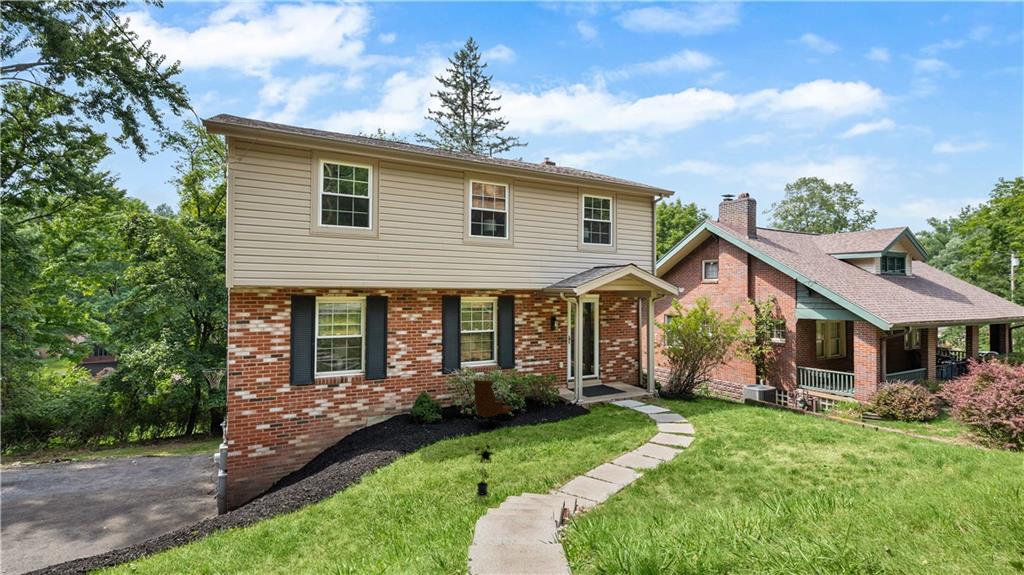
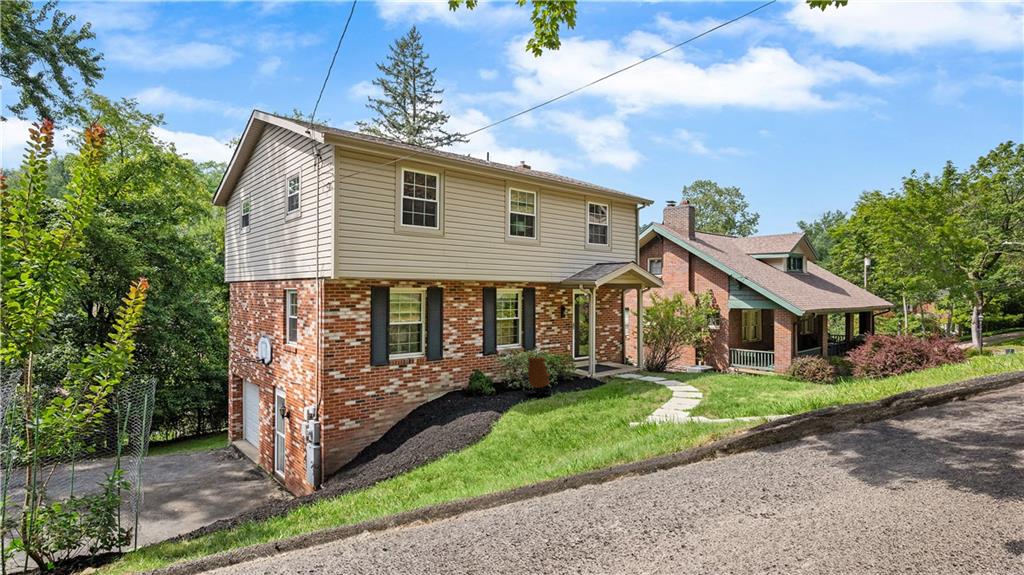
potted plant: present [475,444,495,494] -> none [582,396,605,433]

